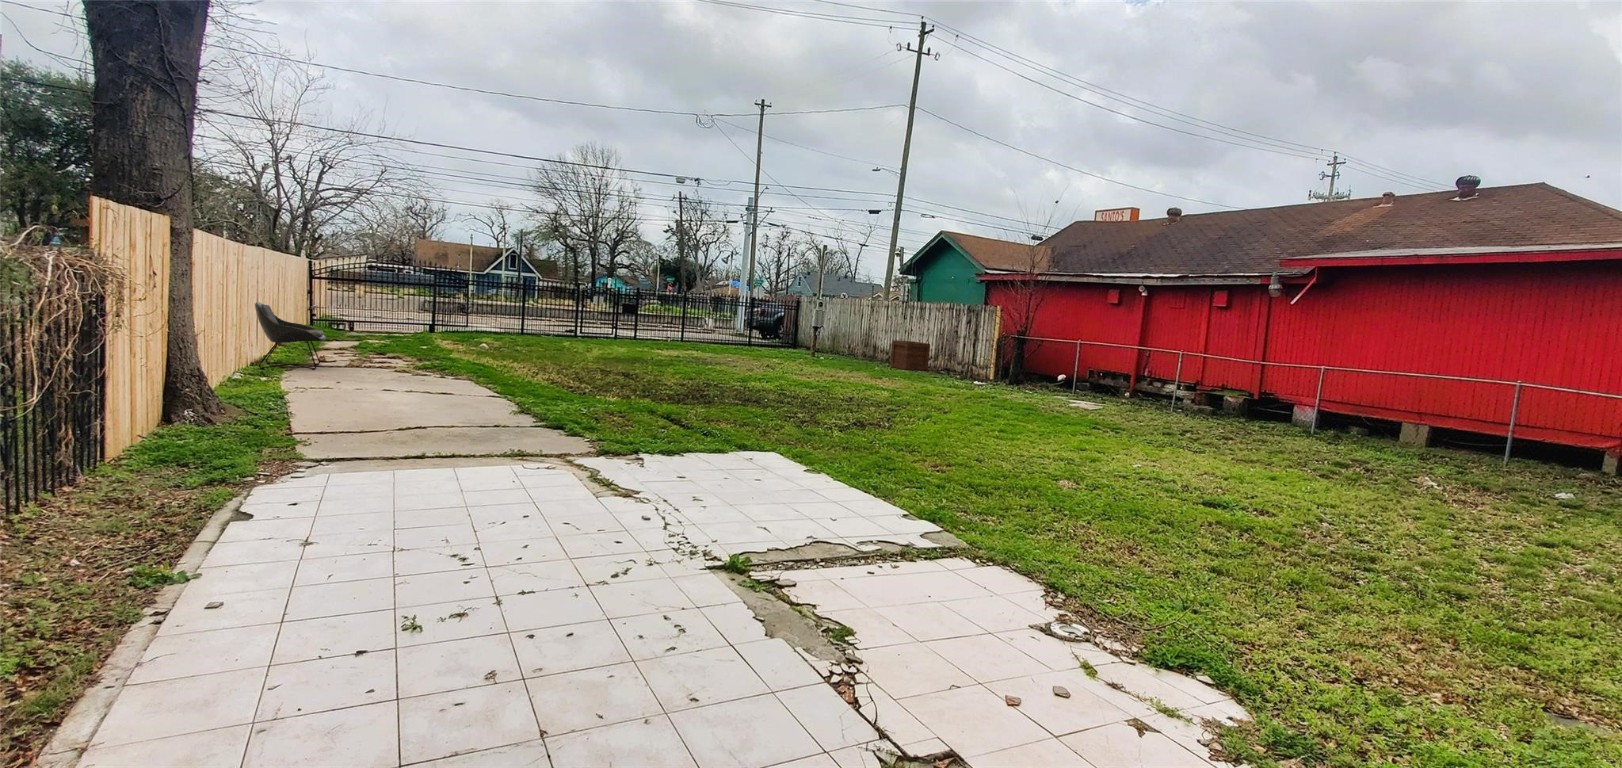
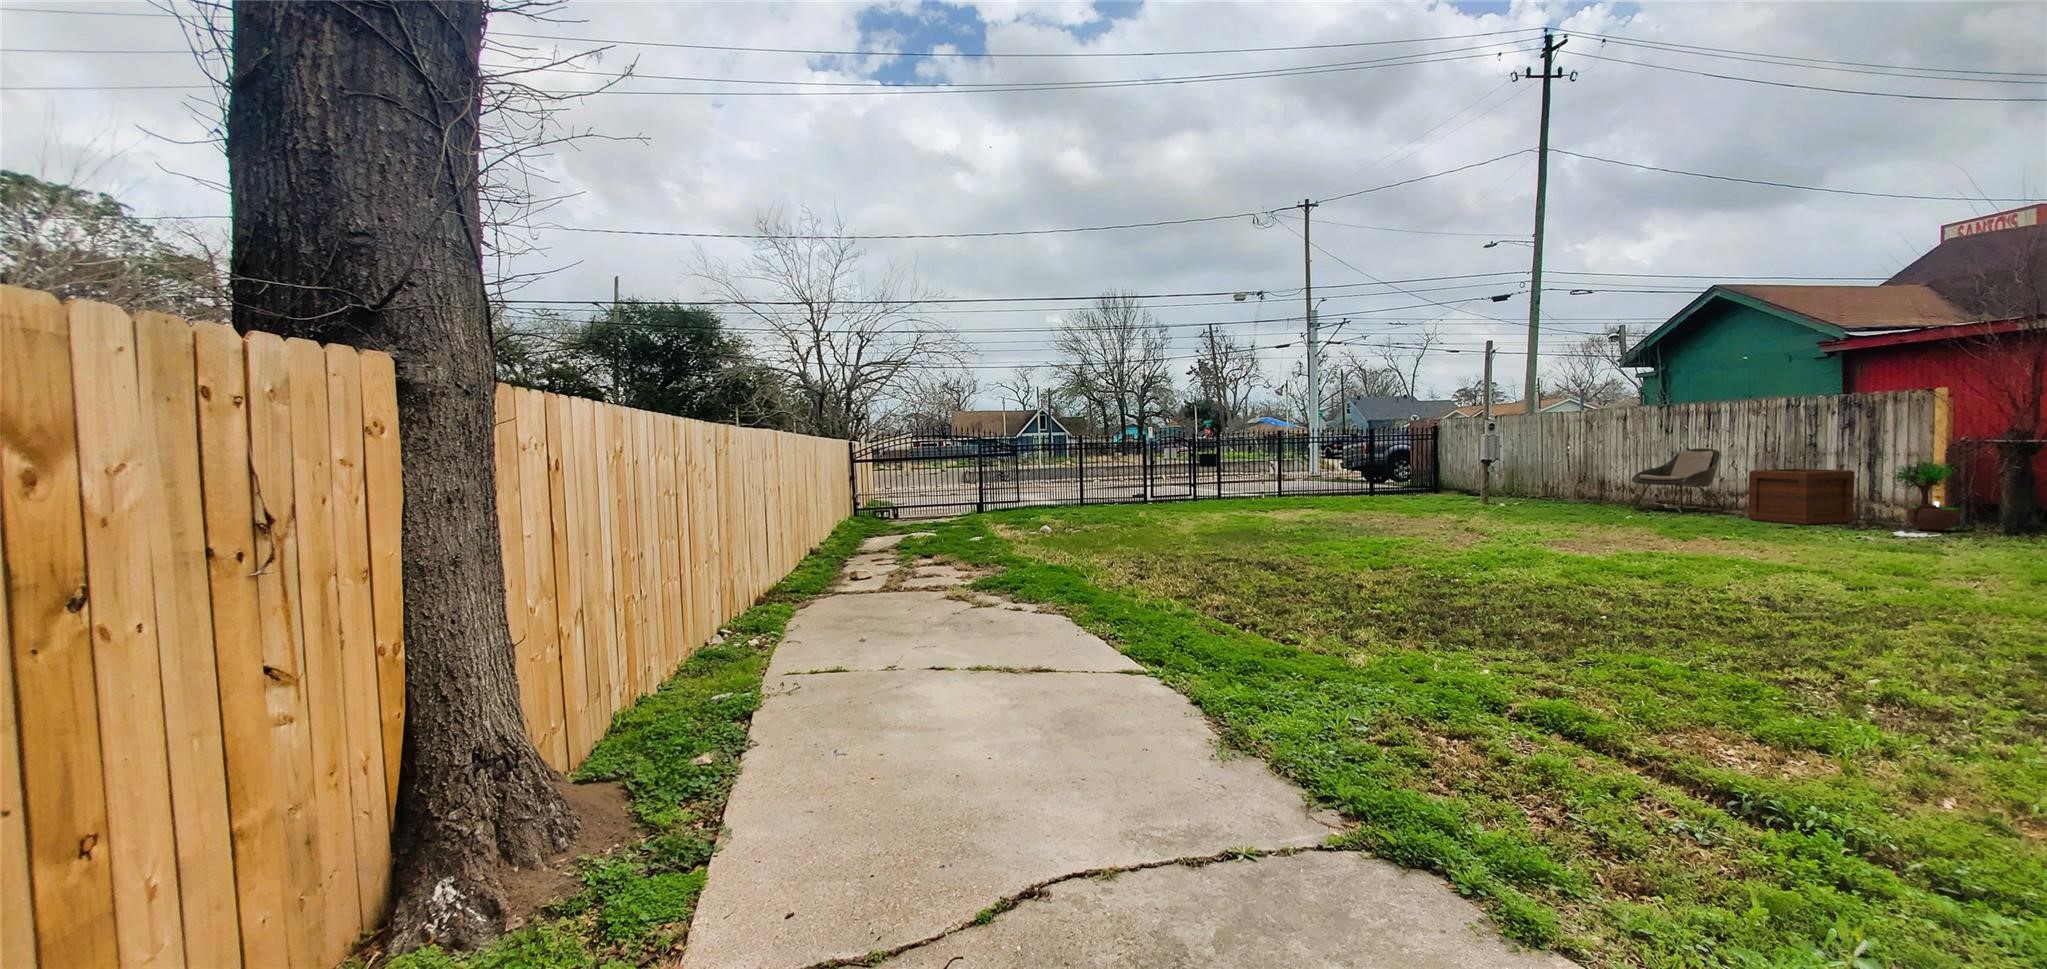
lounge chair: present [255,302,326,370] -> present [1632,448,1724,514]
potted tree: none [931,336,954,374] -> present [1891,454,1959,531]

